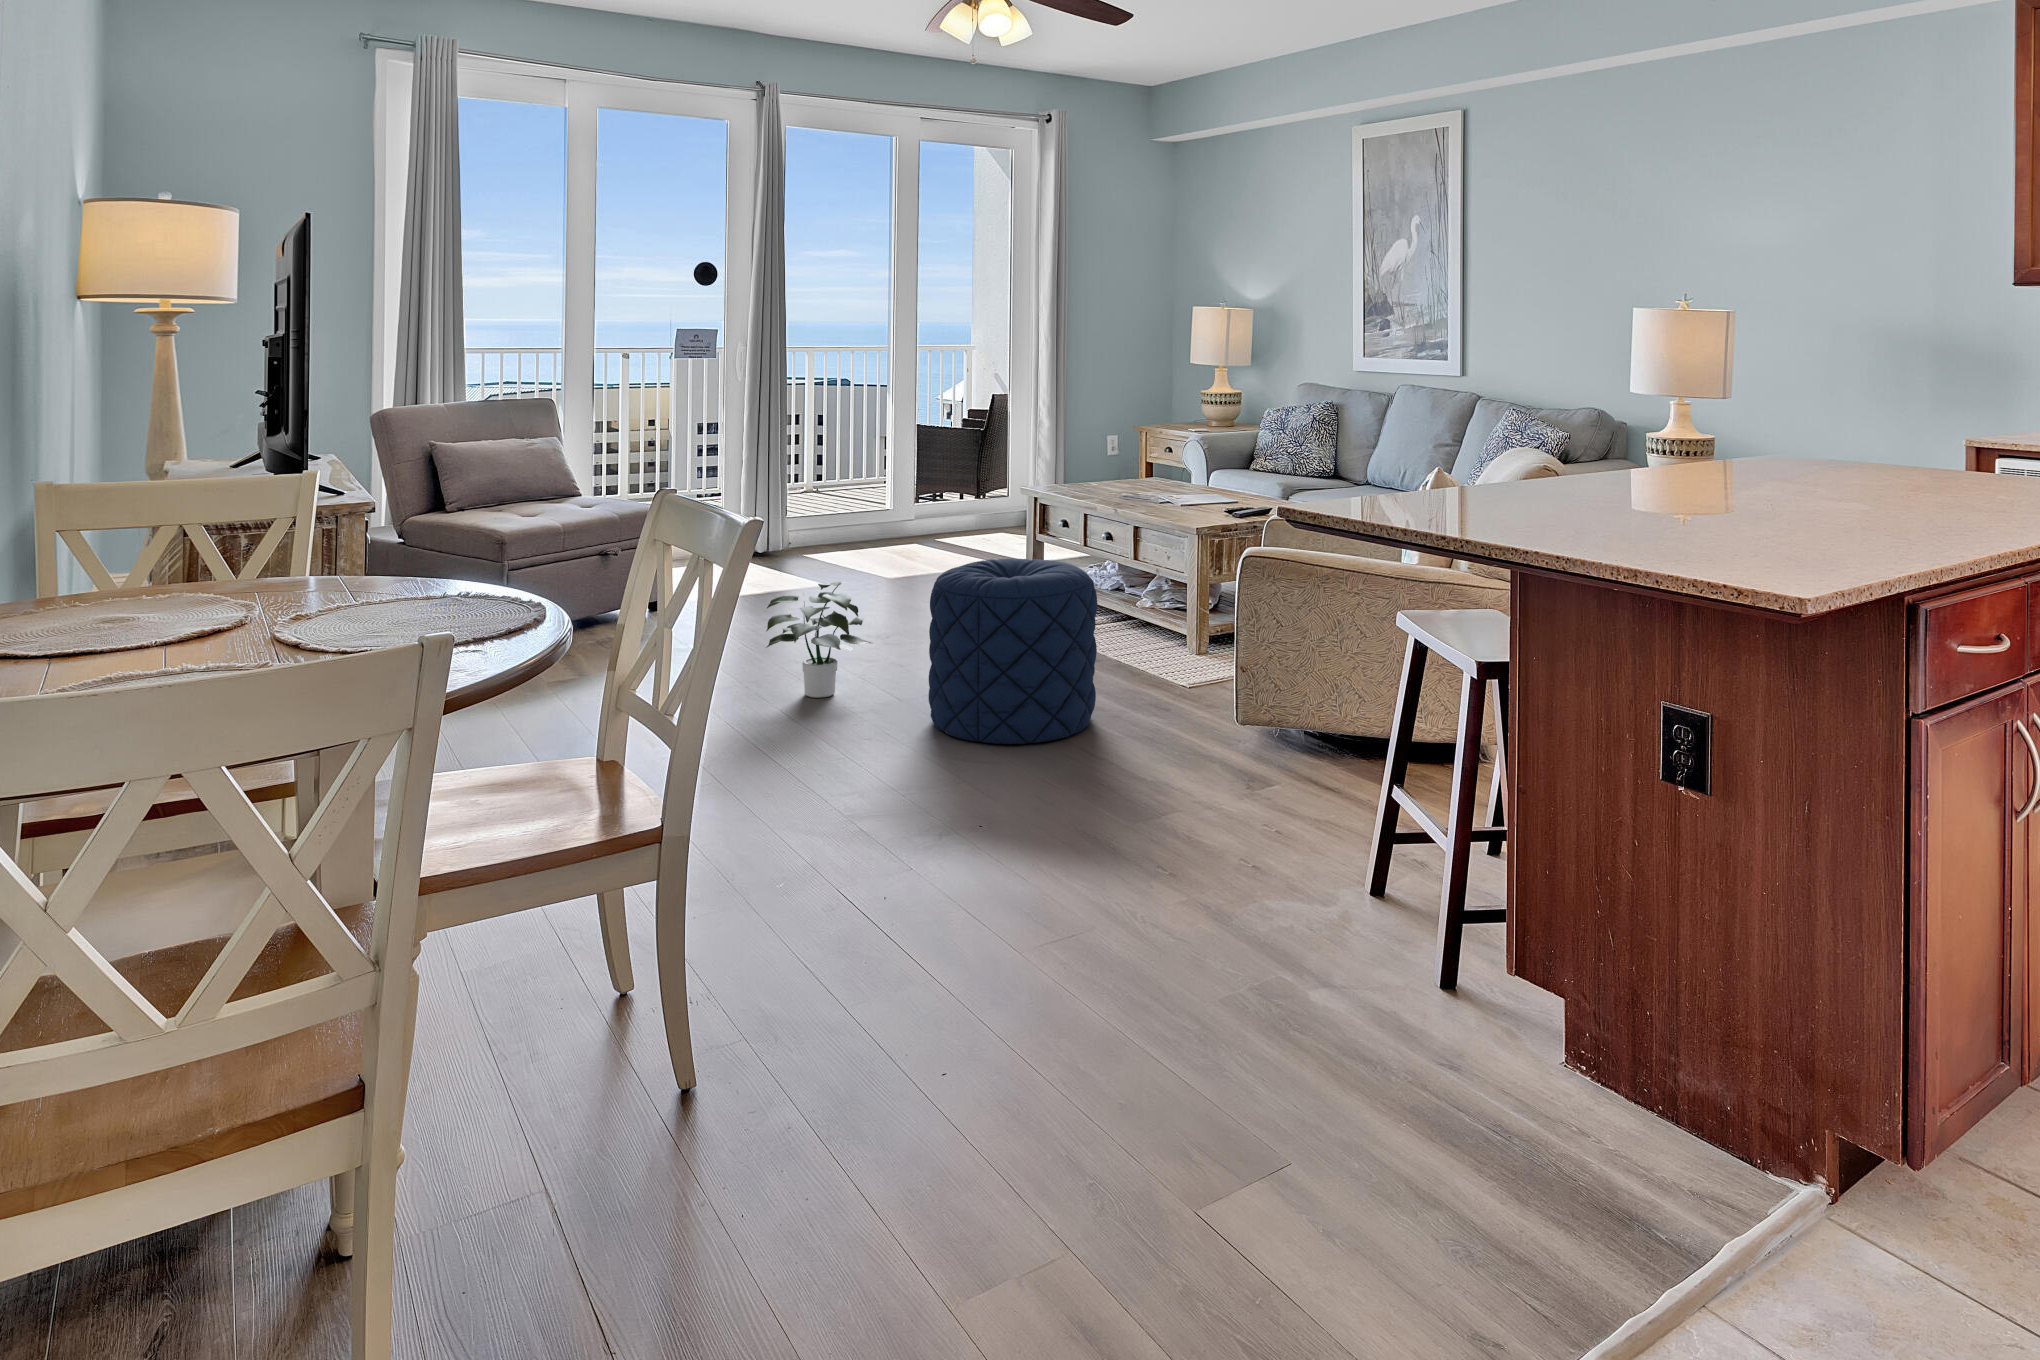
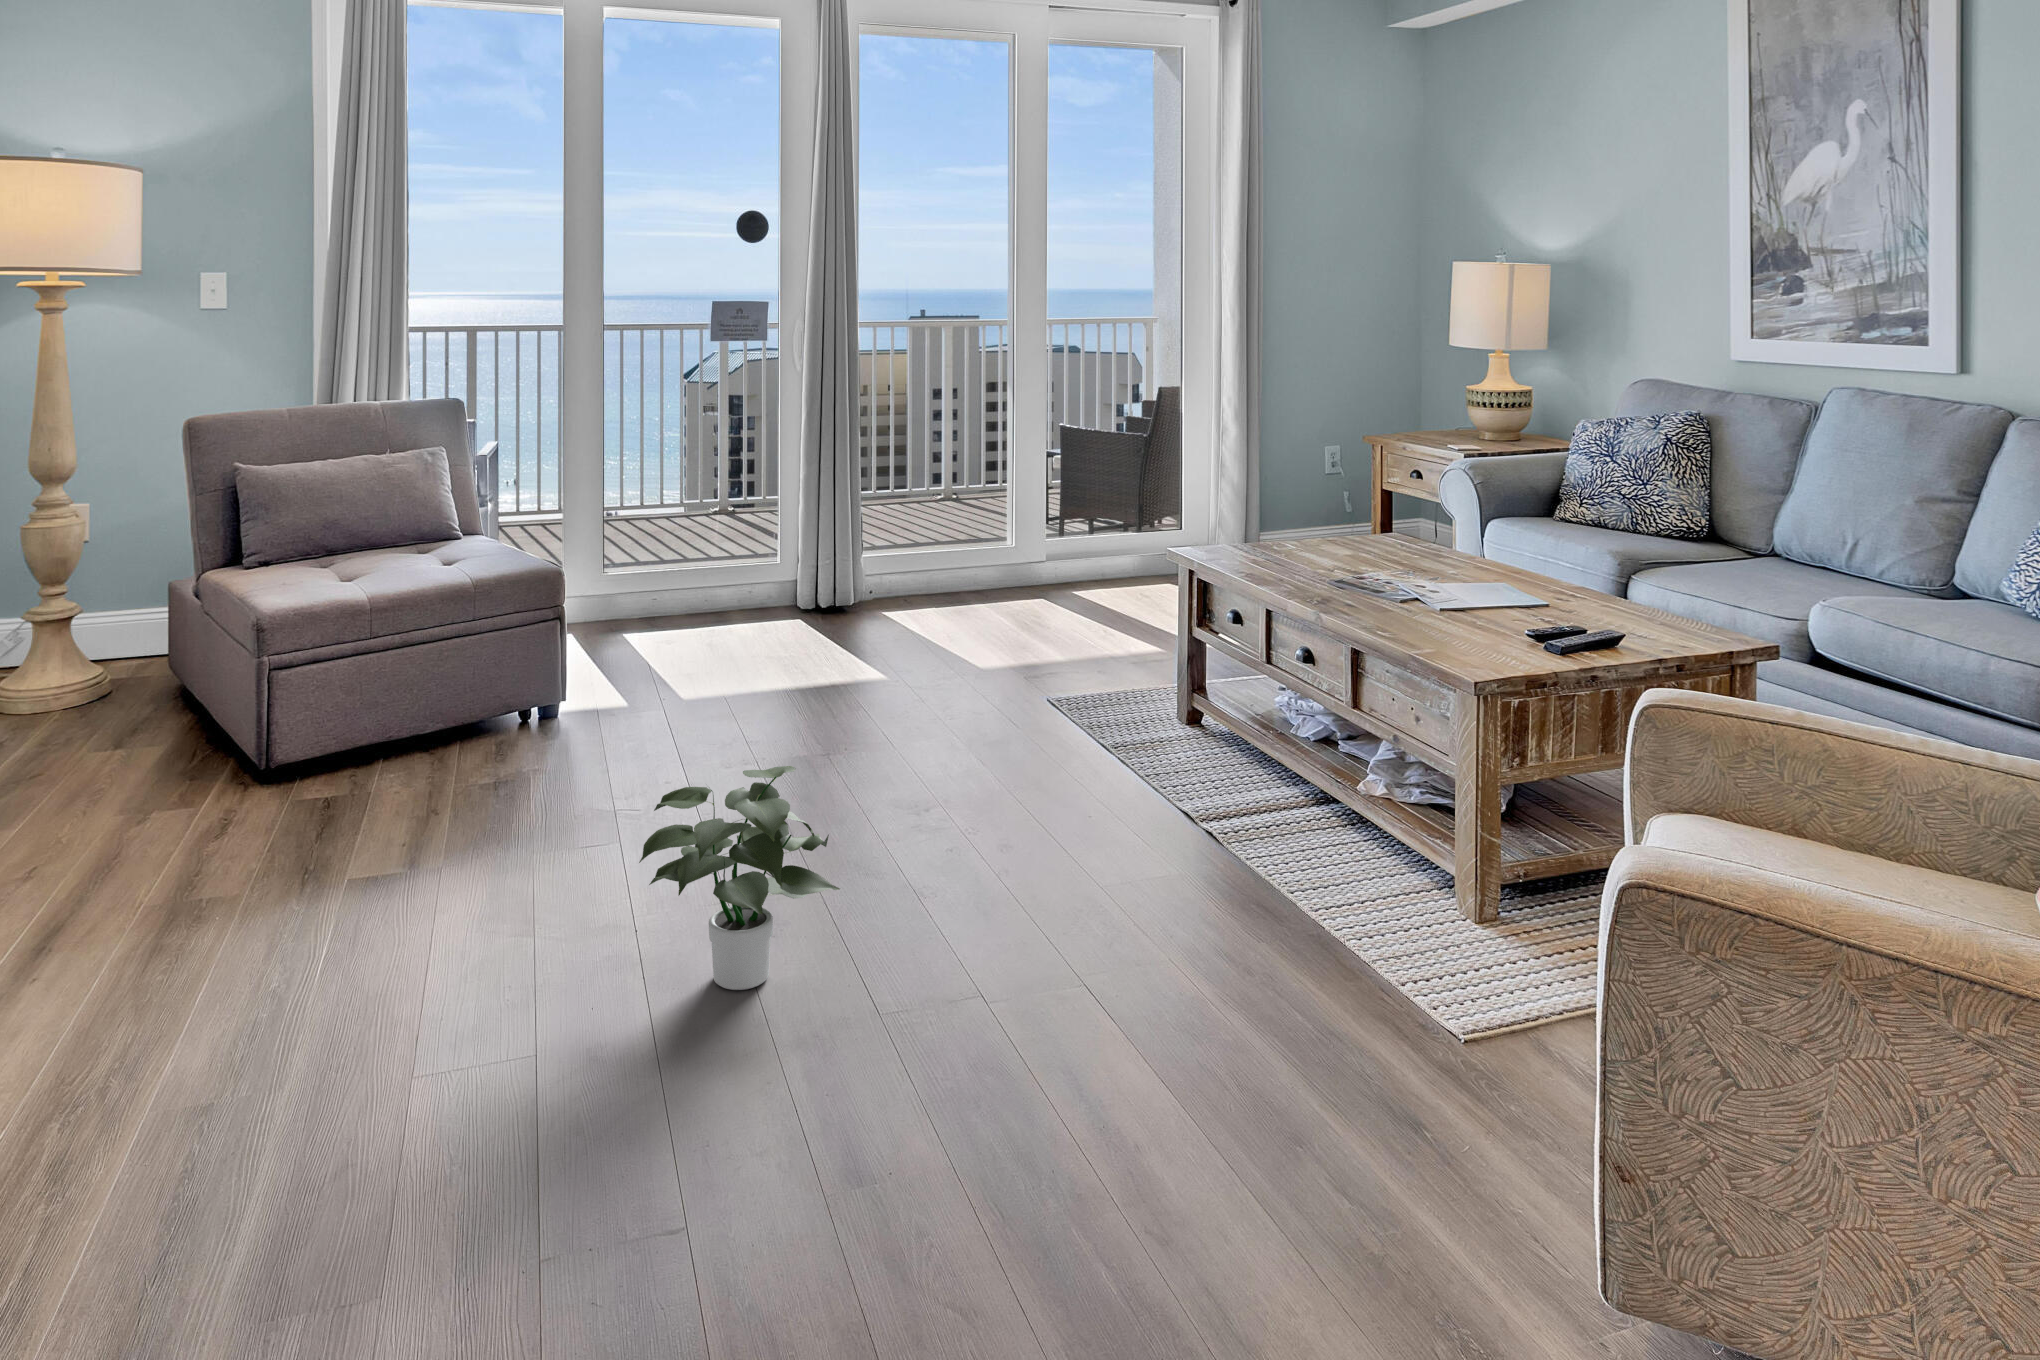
pouf: present [929,558,1097,744] -> none [901,764,1254,1229]

